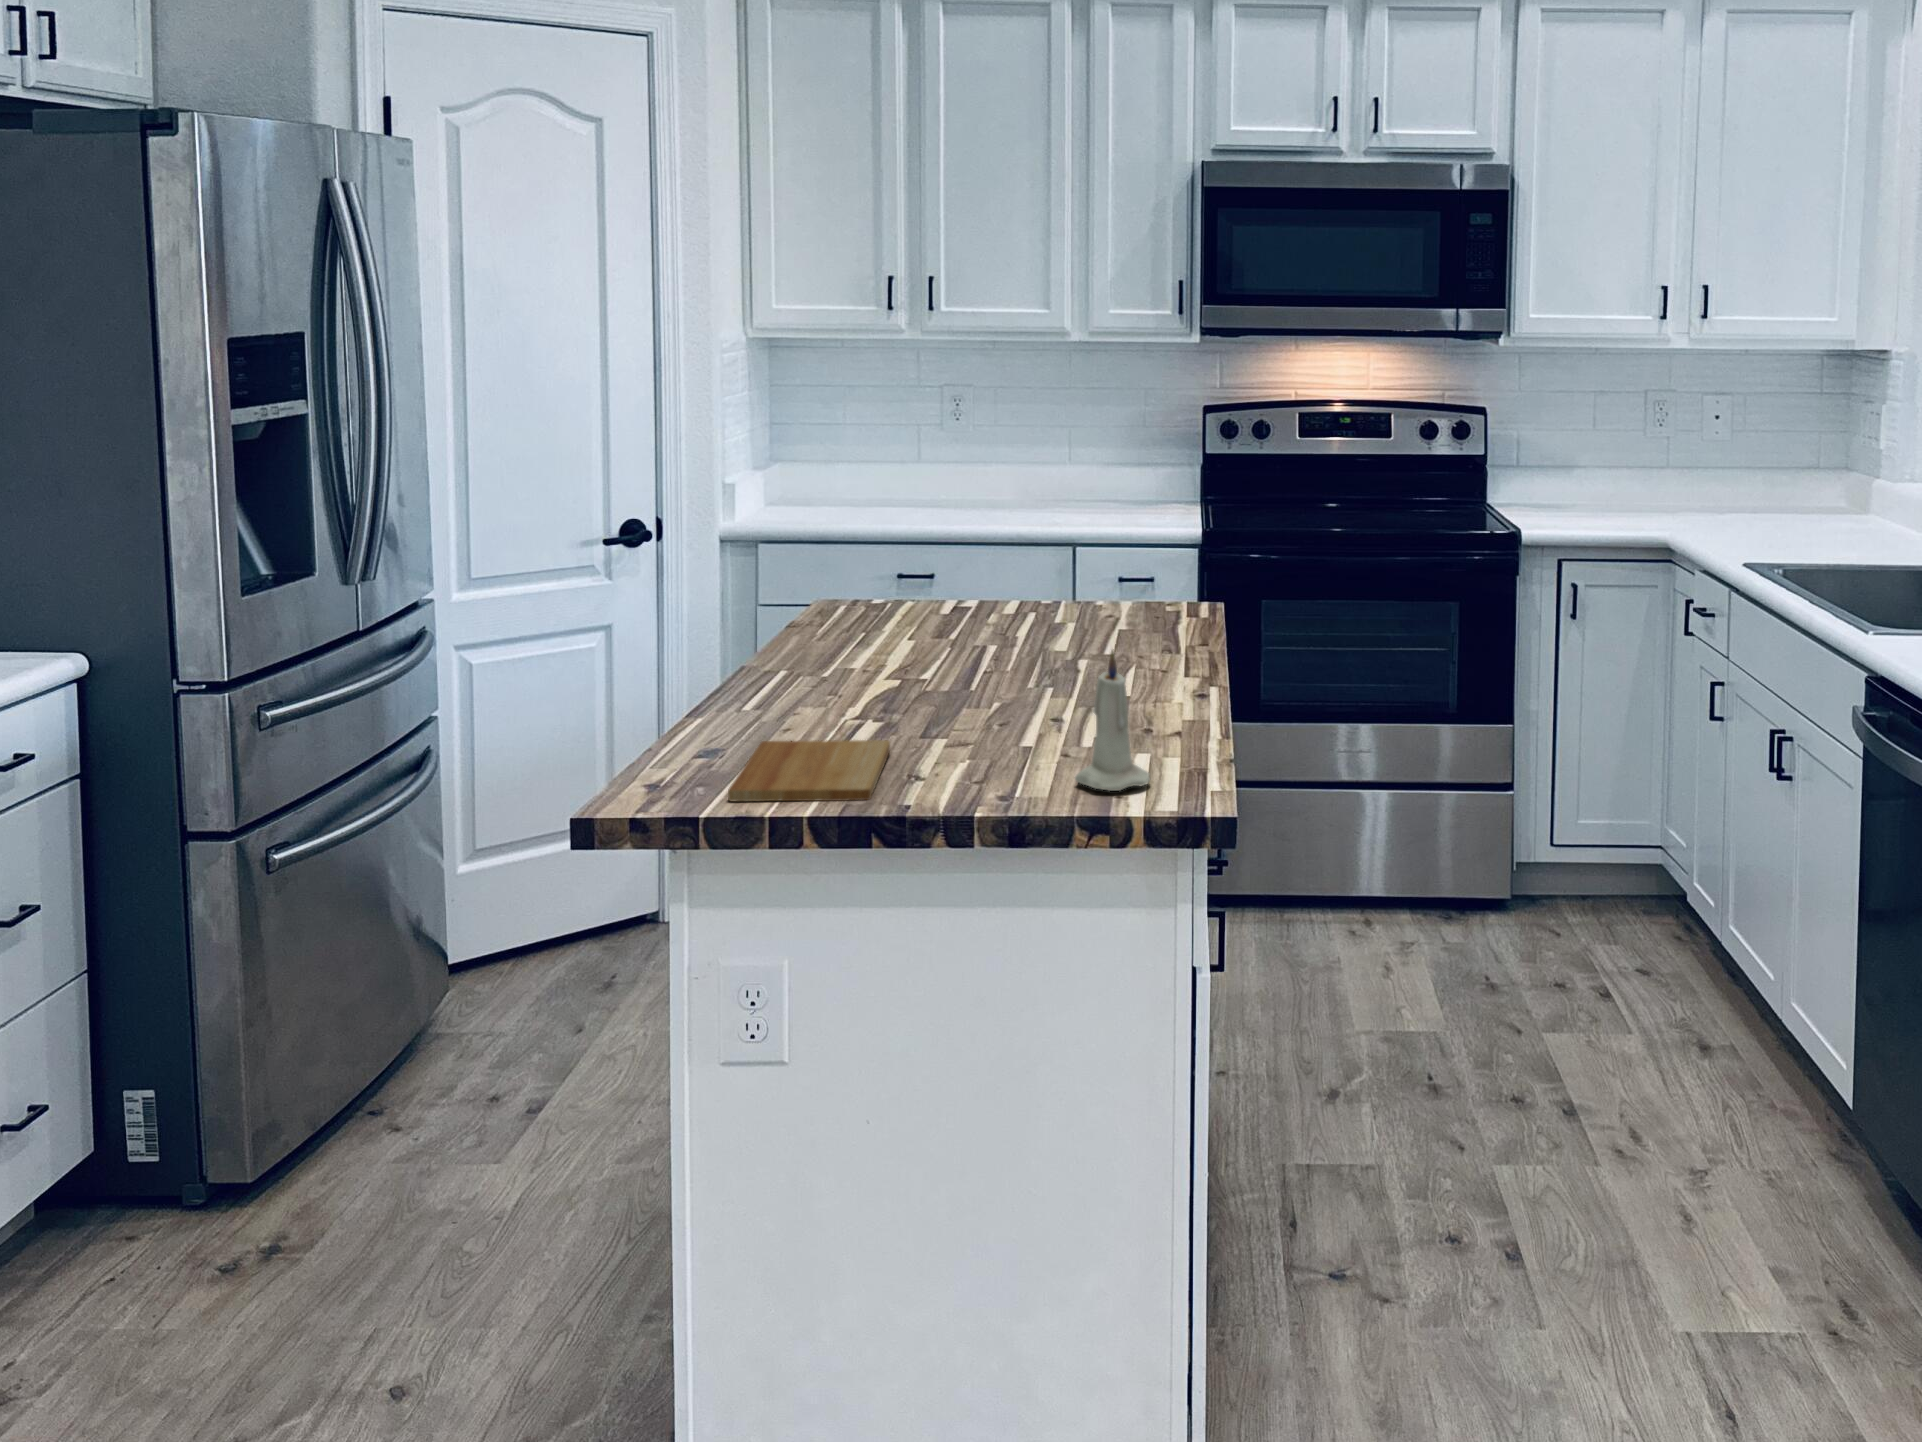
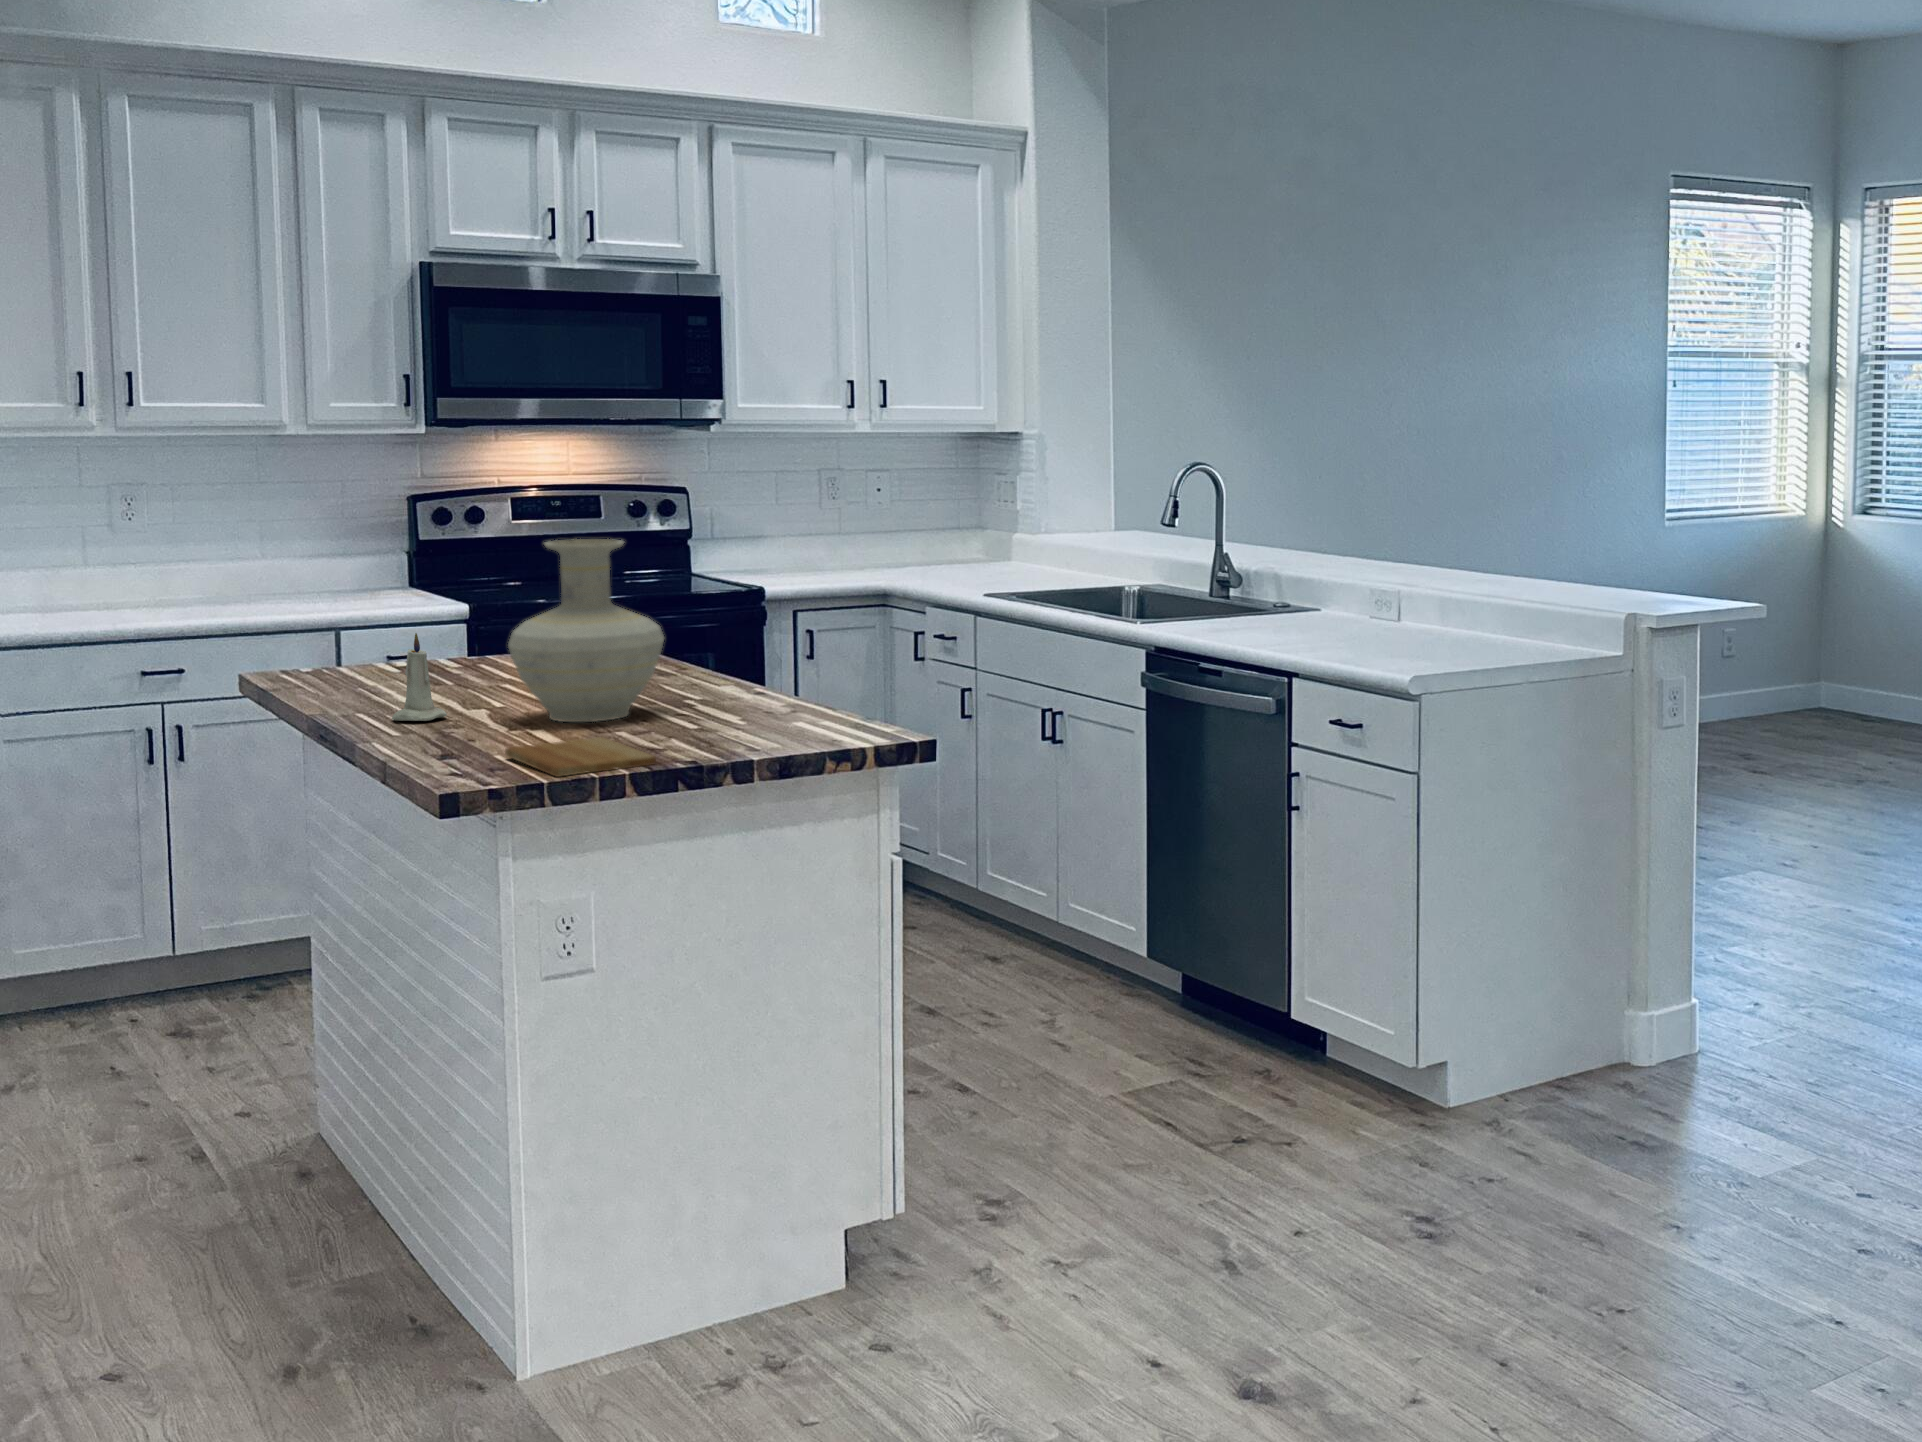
vase: none [894,467,1083,707] -> present [508,539,664,722]
candle: present [1075,650,1150,791] -> present [392,633,447,721]

